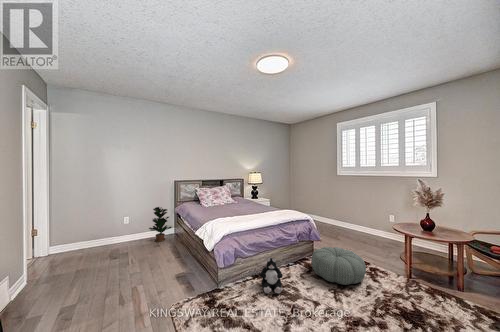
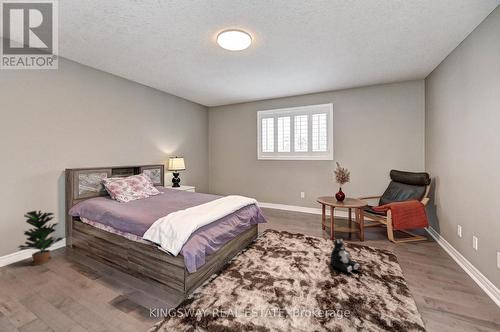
pouf: present [312,247,366,285] -> none [265,226,312,258]
plush toy: present [260,258,283,293] -> present [331,239,360,272]

